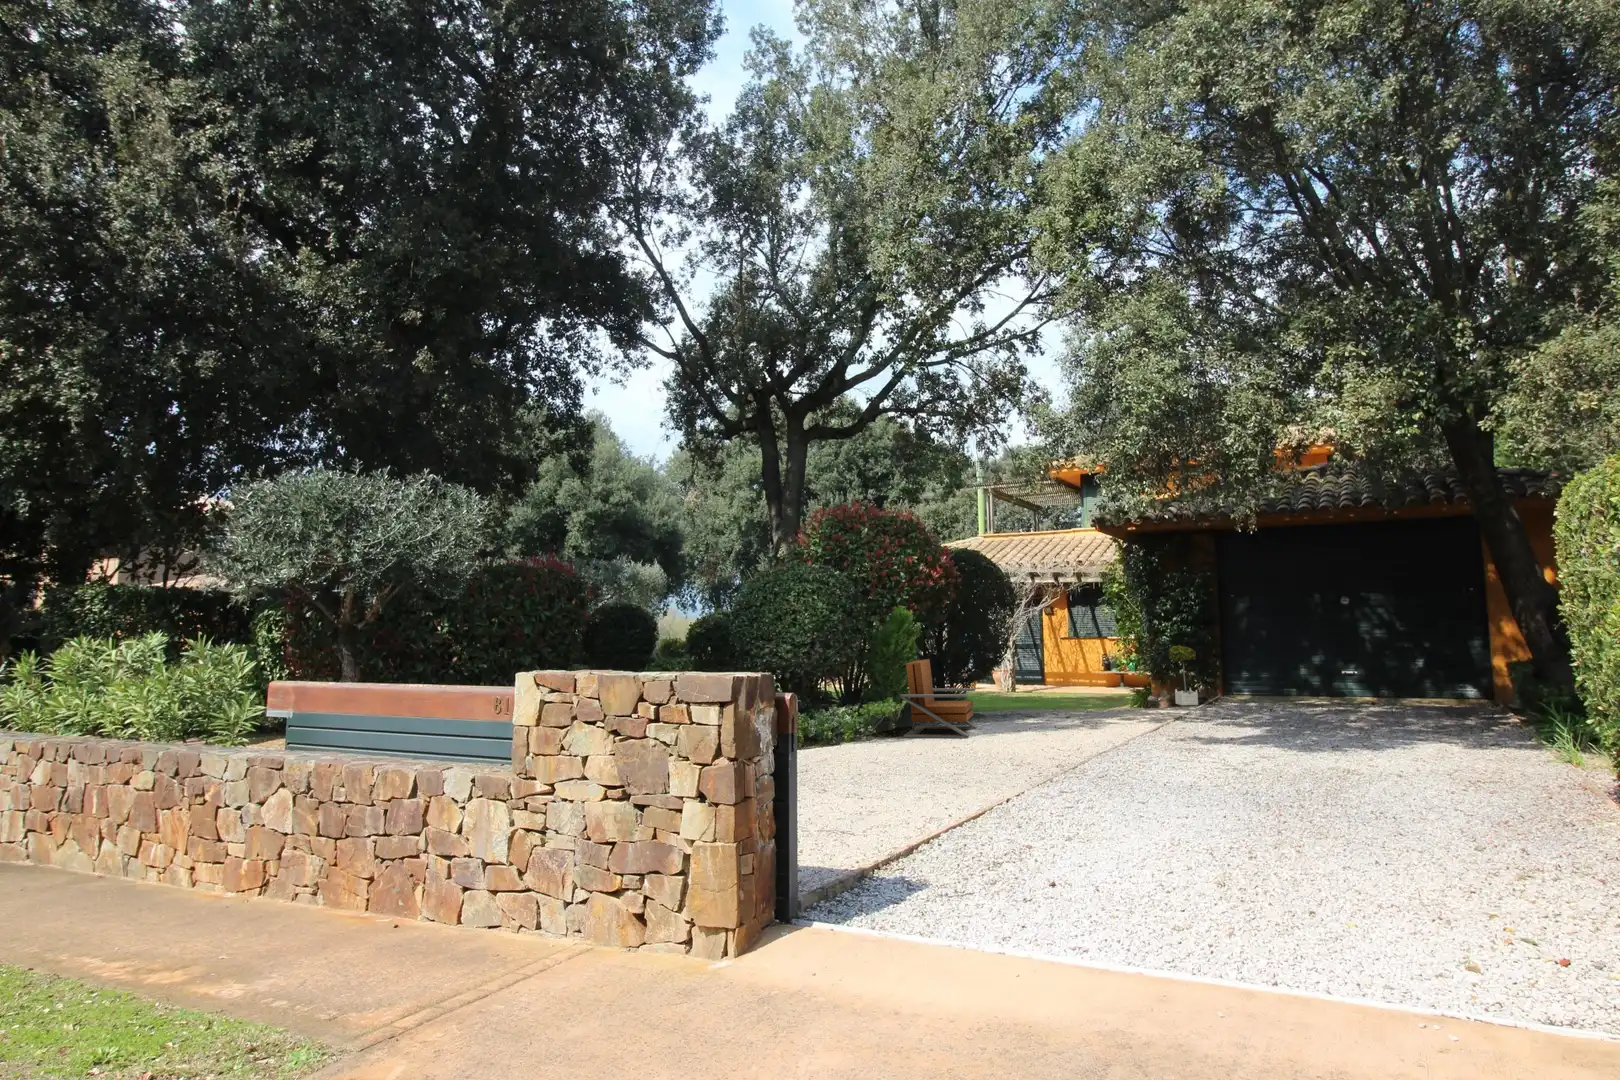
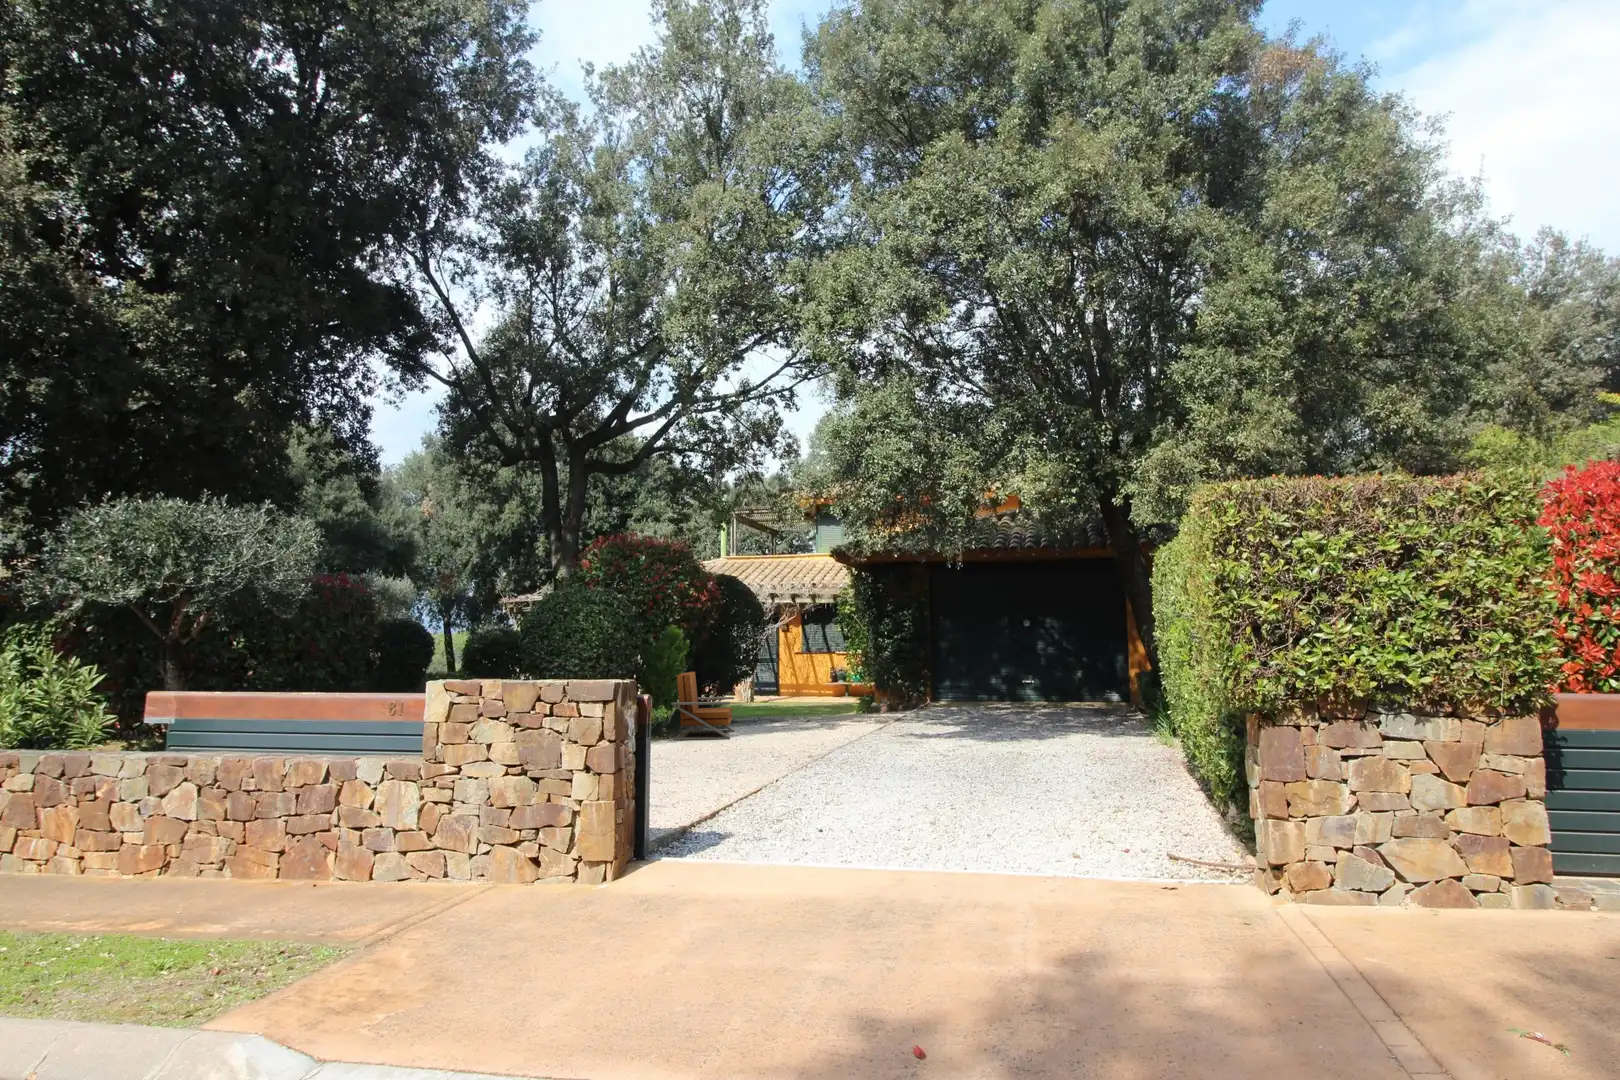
potted tree: present [1168,645,1198,705] -> none [891,659,914,710]

